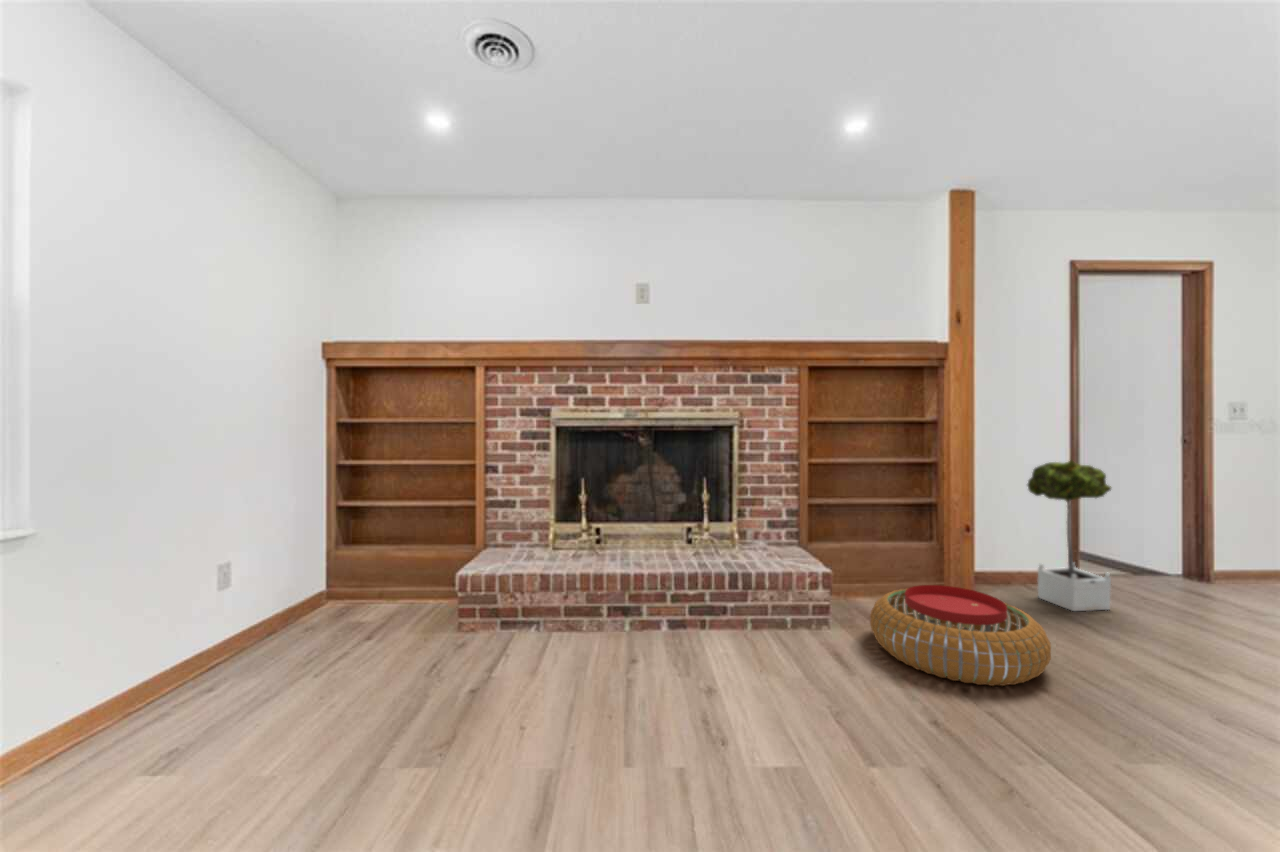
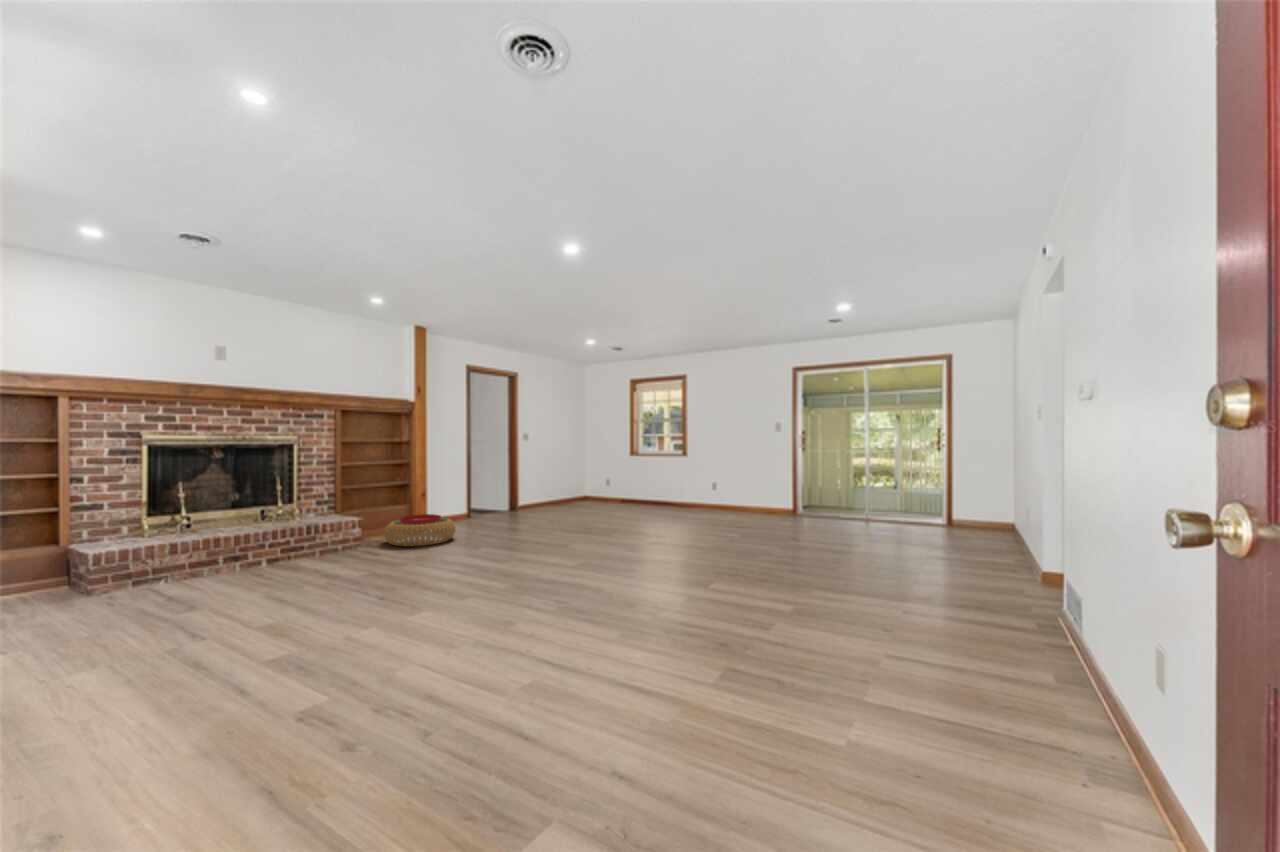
potted tree: present [1027,460,1111,611] -> none [446,457,477,524]

